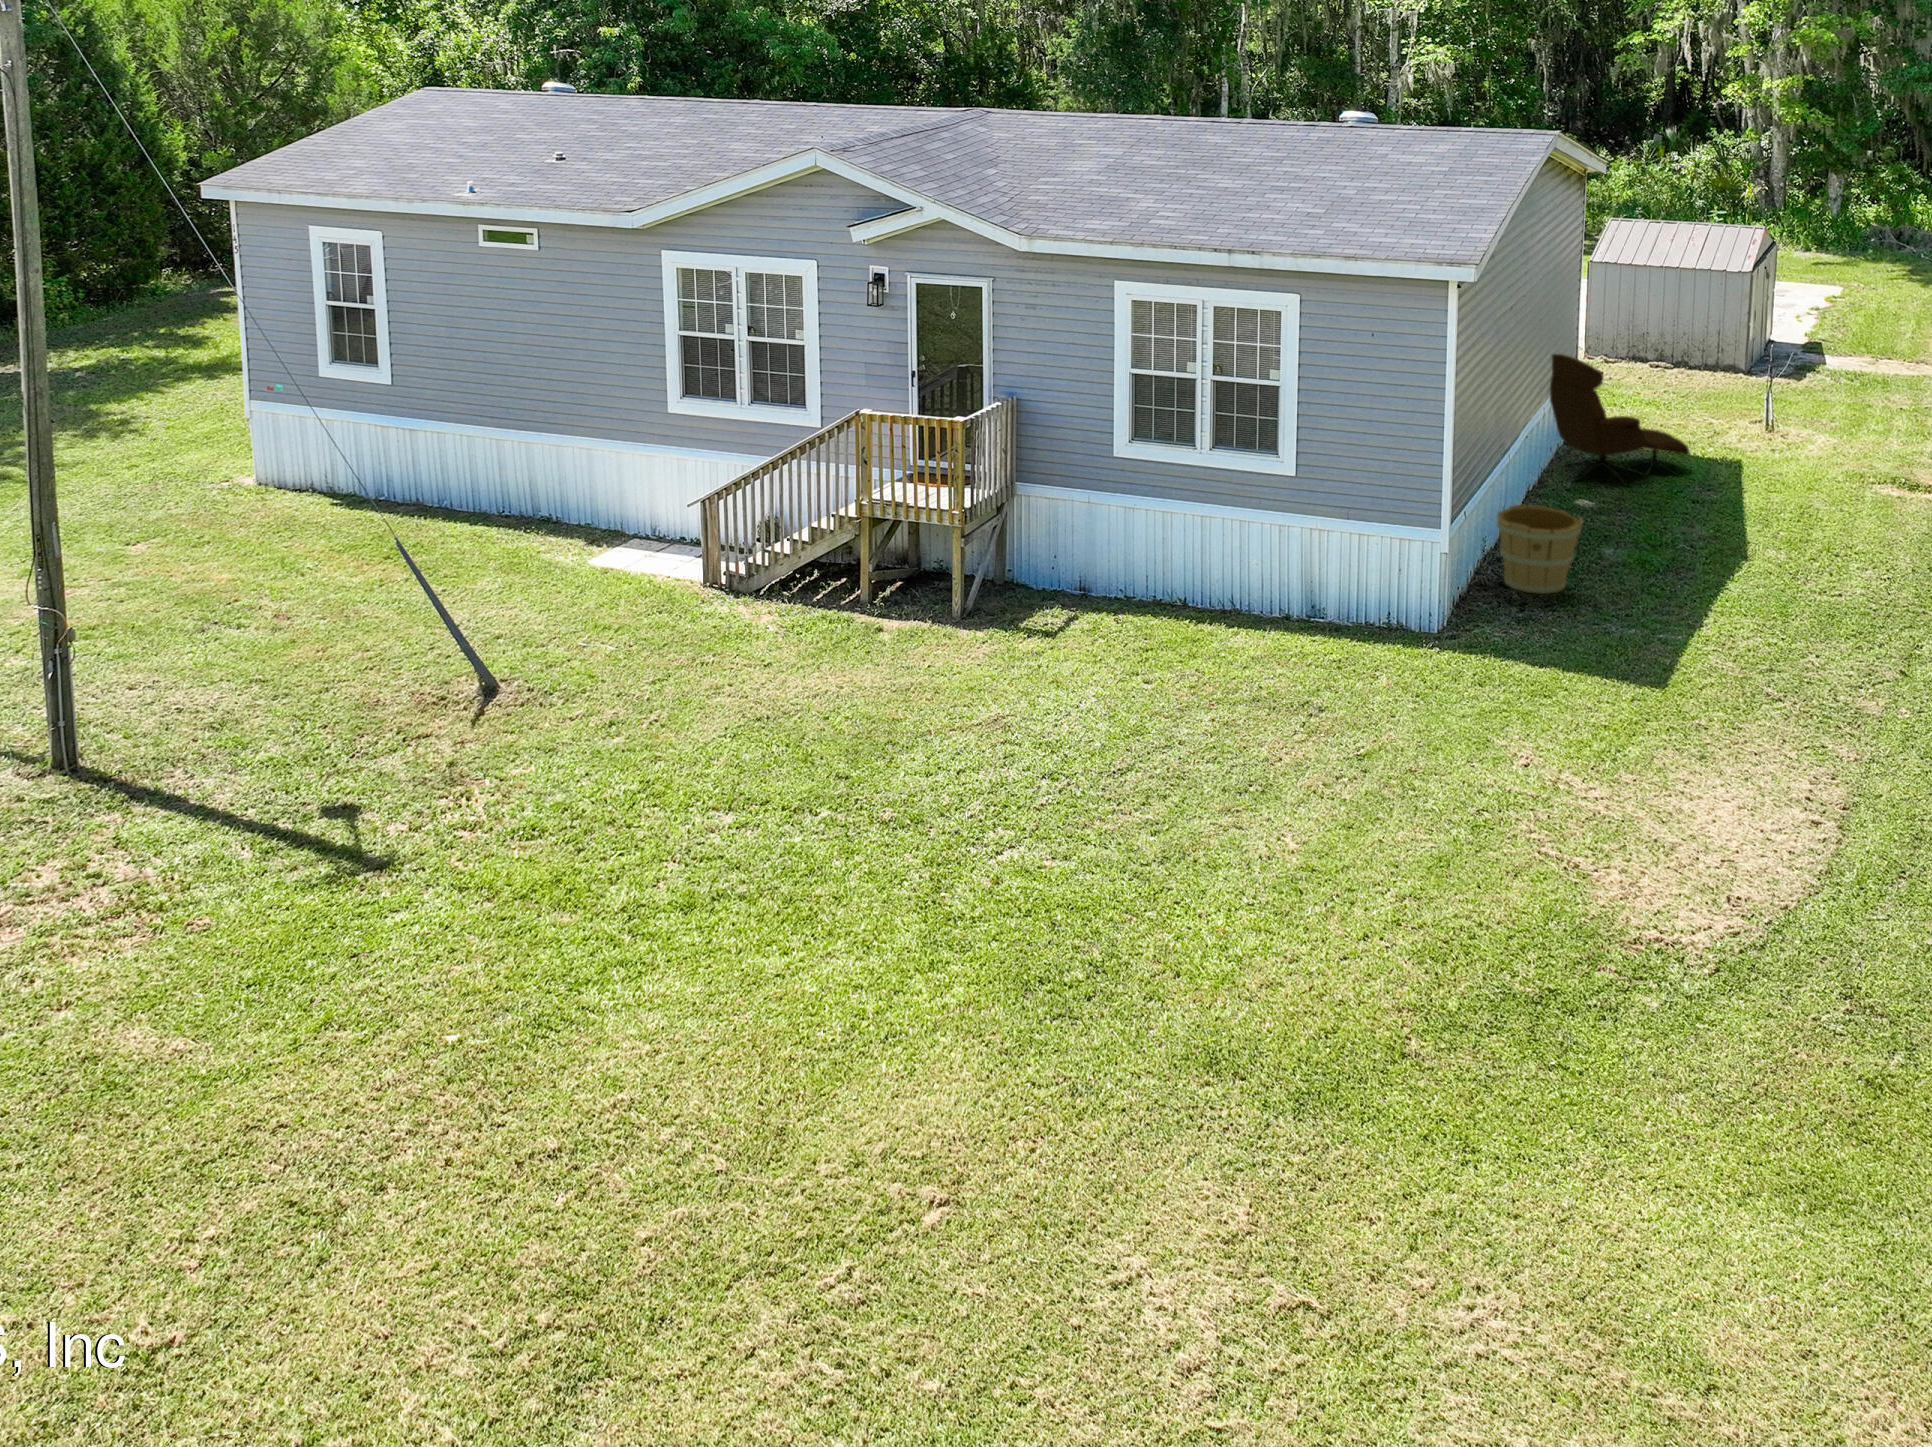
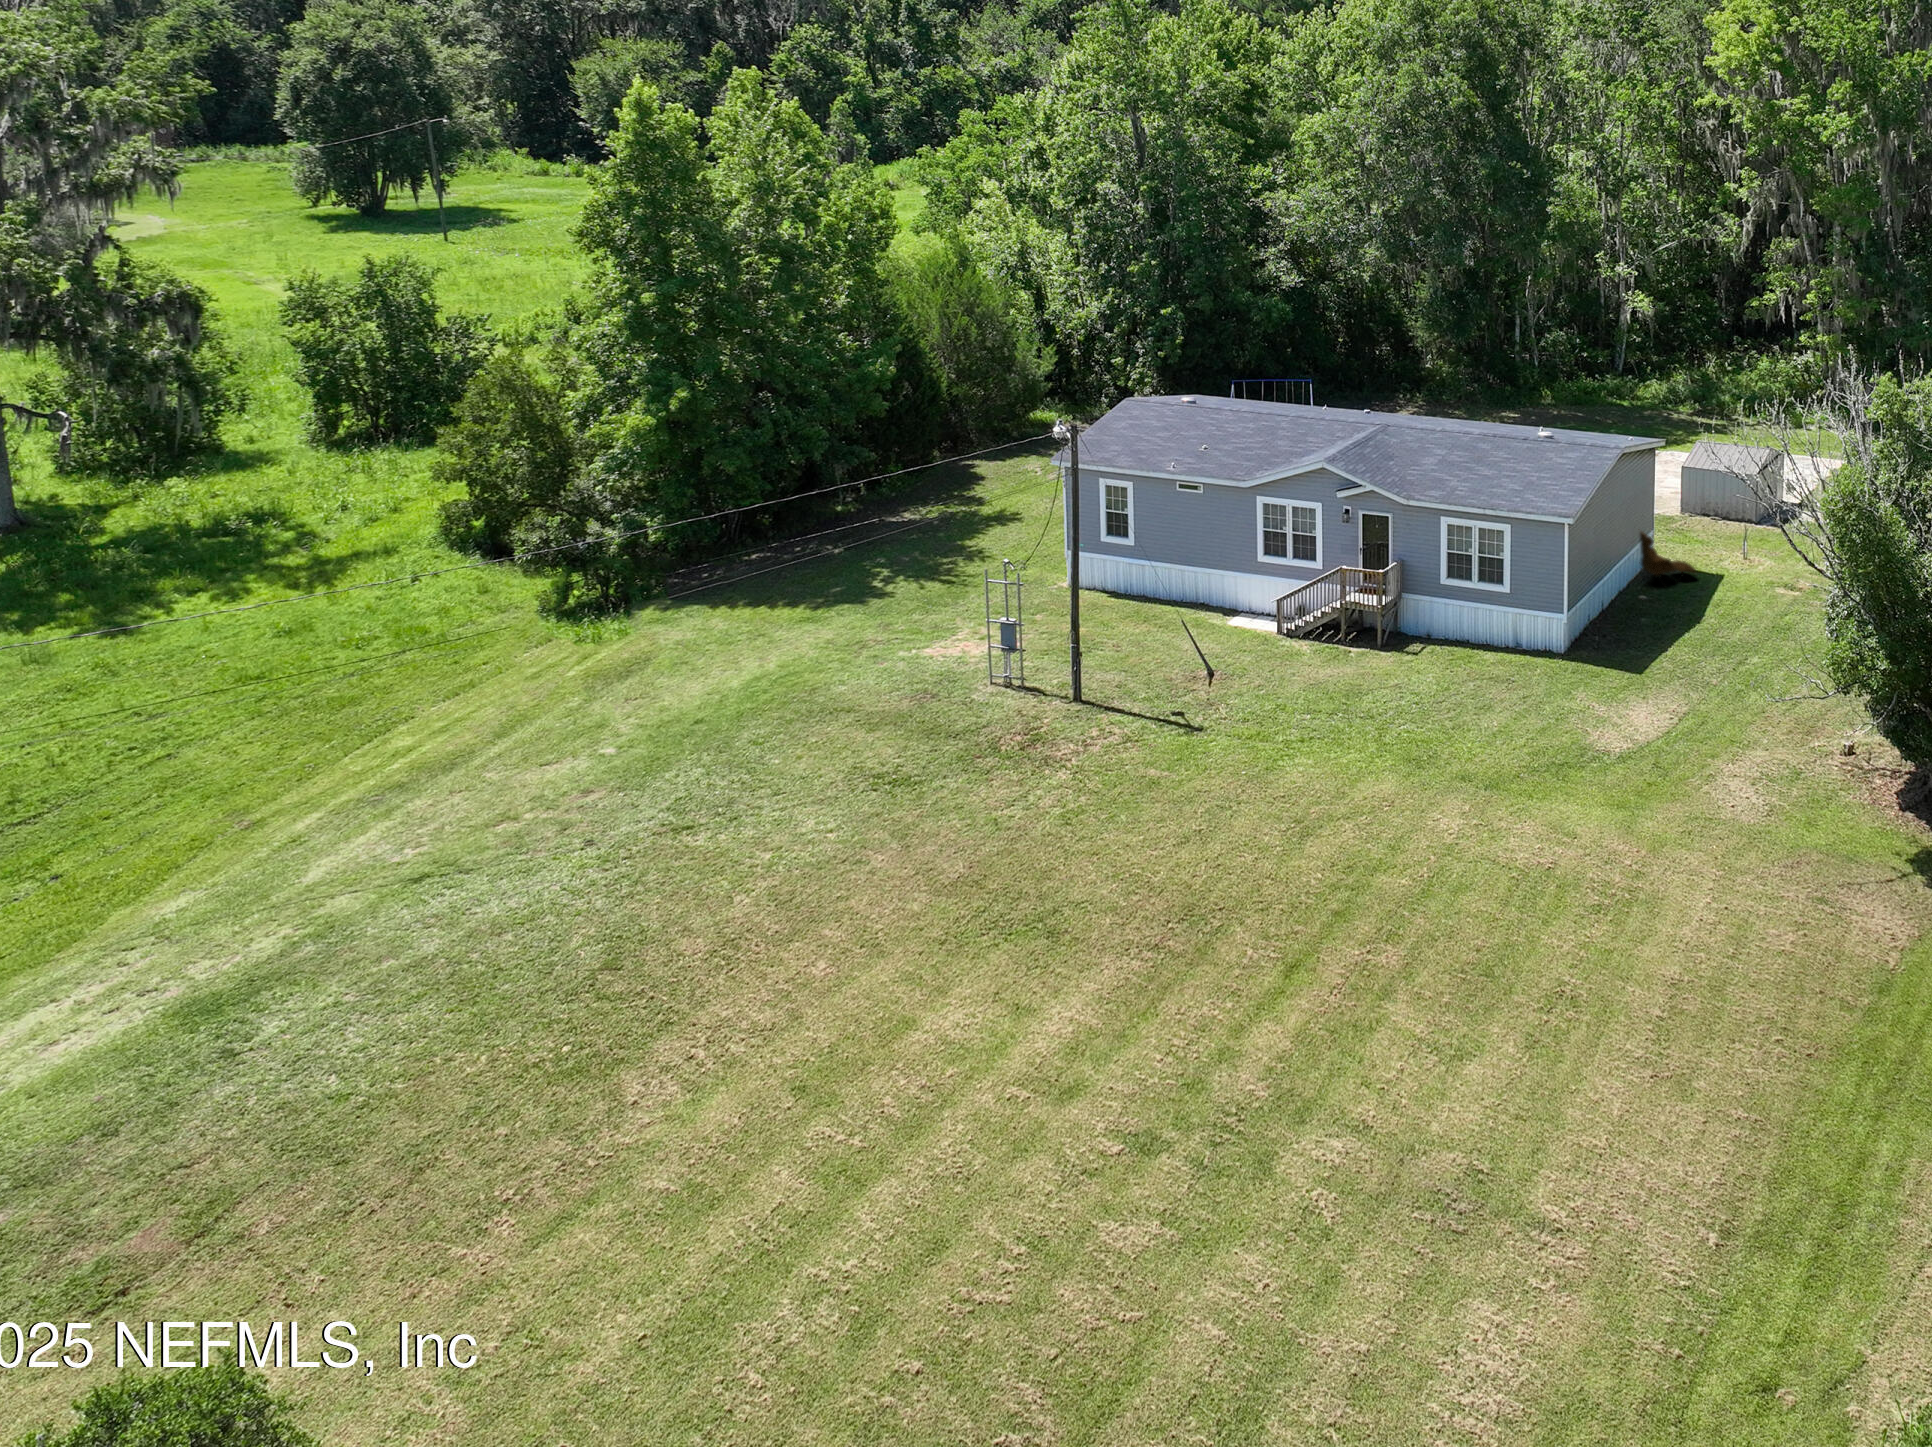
wooden bucket: present [1496,505,1582,594] -> none [1591,602,1624,638]

